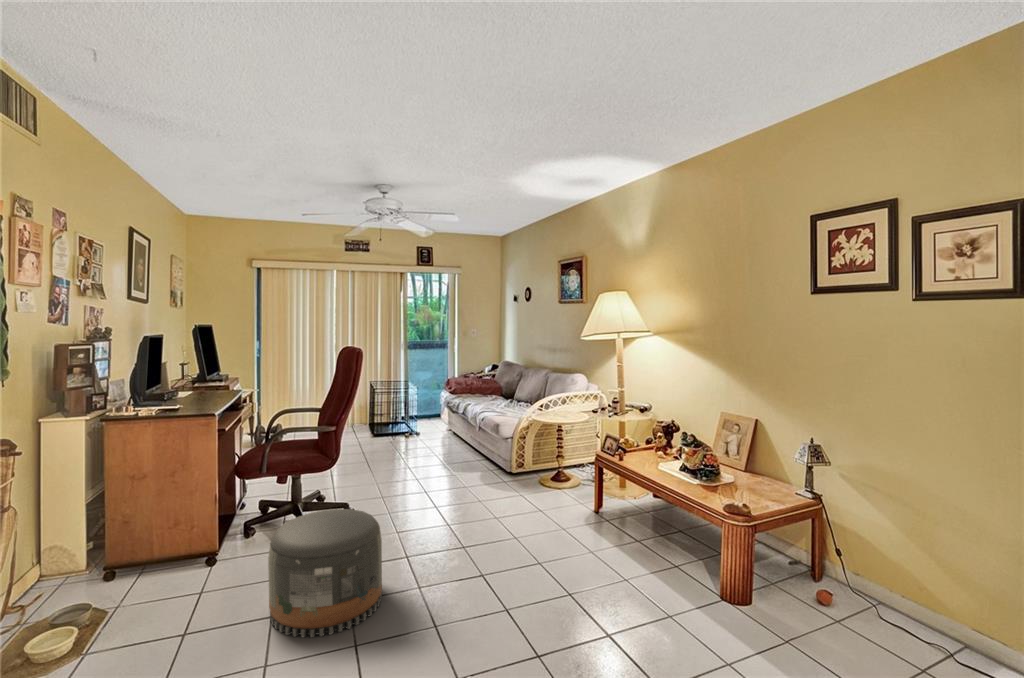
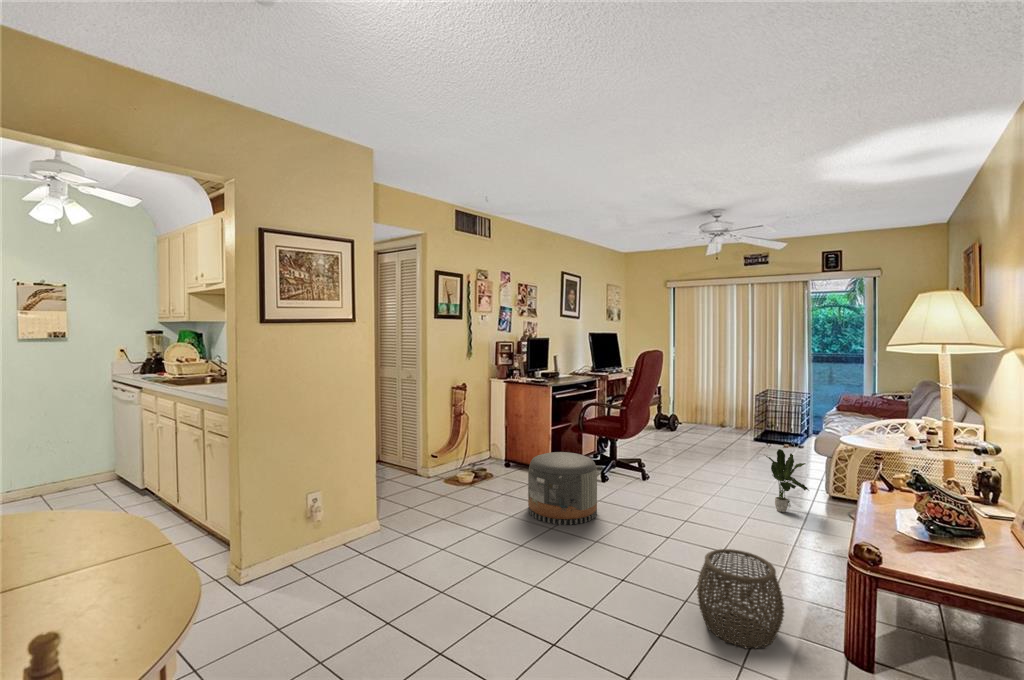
potted plant: none [483,439,522,499] -> present [766,449,809,512]
woven basket: none [615,543,695,639] -> present [697,549,784,649]

